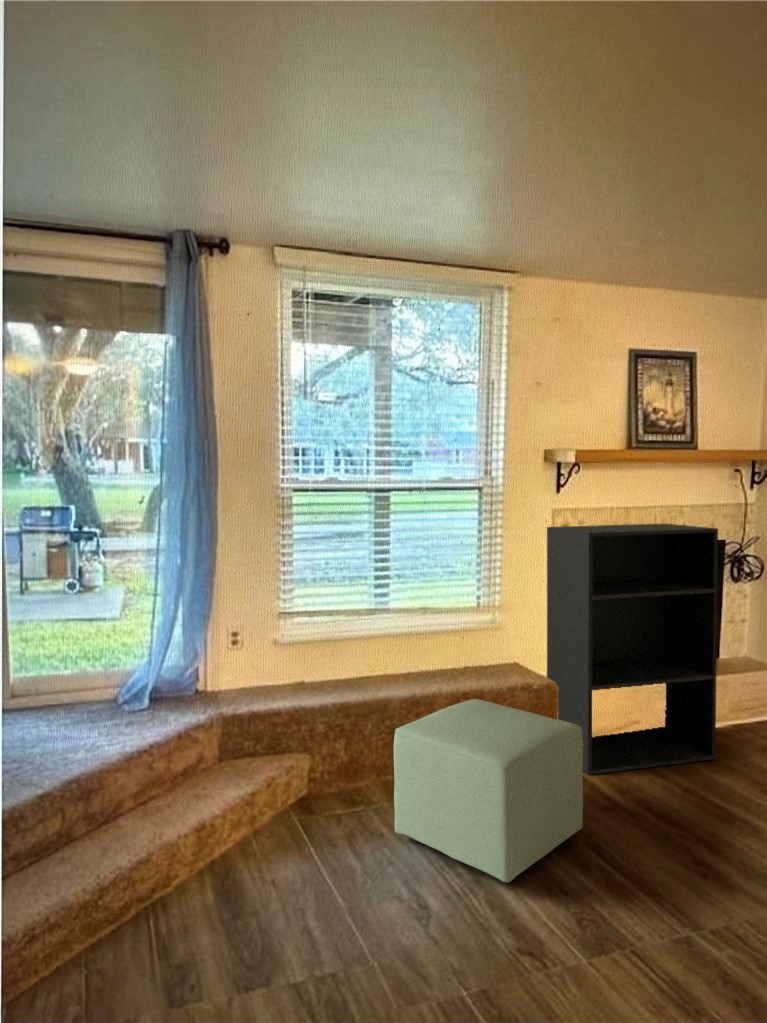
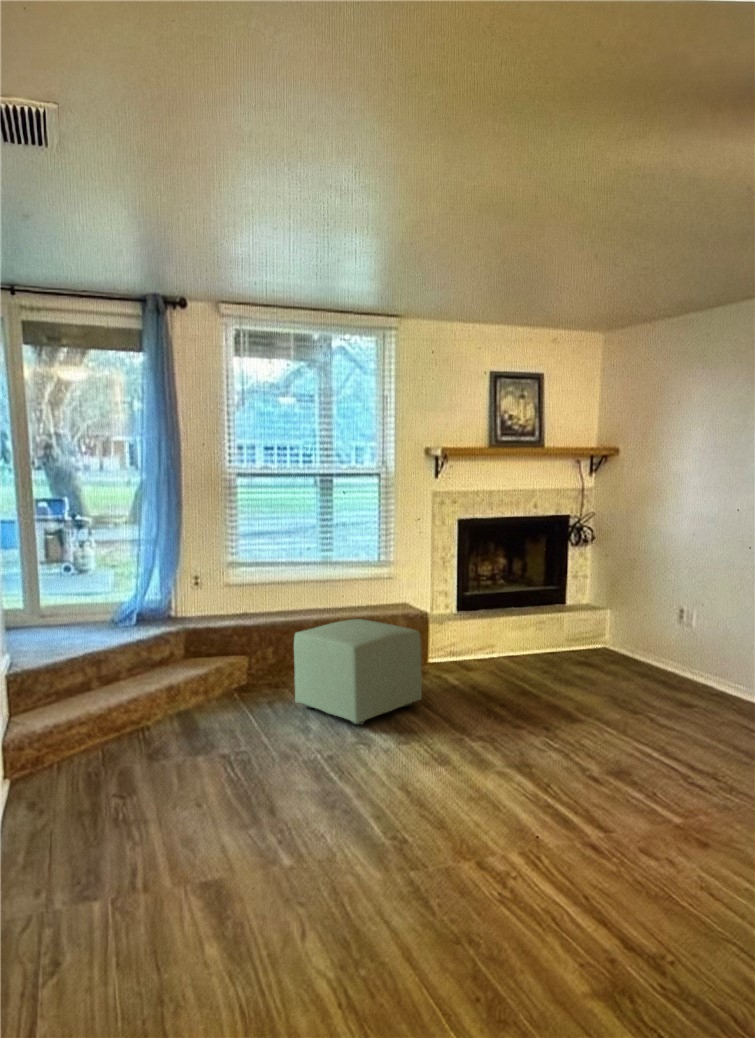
bookshelf: present [547,524,718,775] -> none [424,501,541,676]

